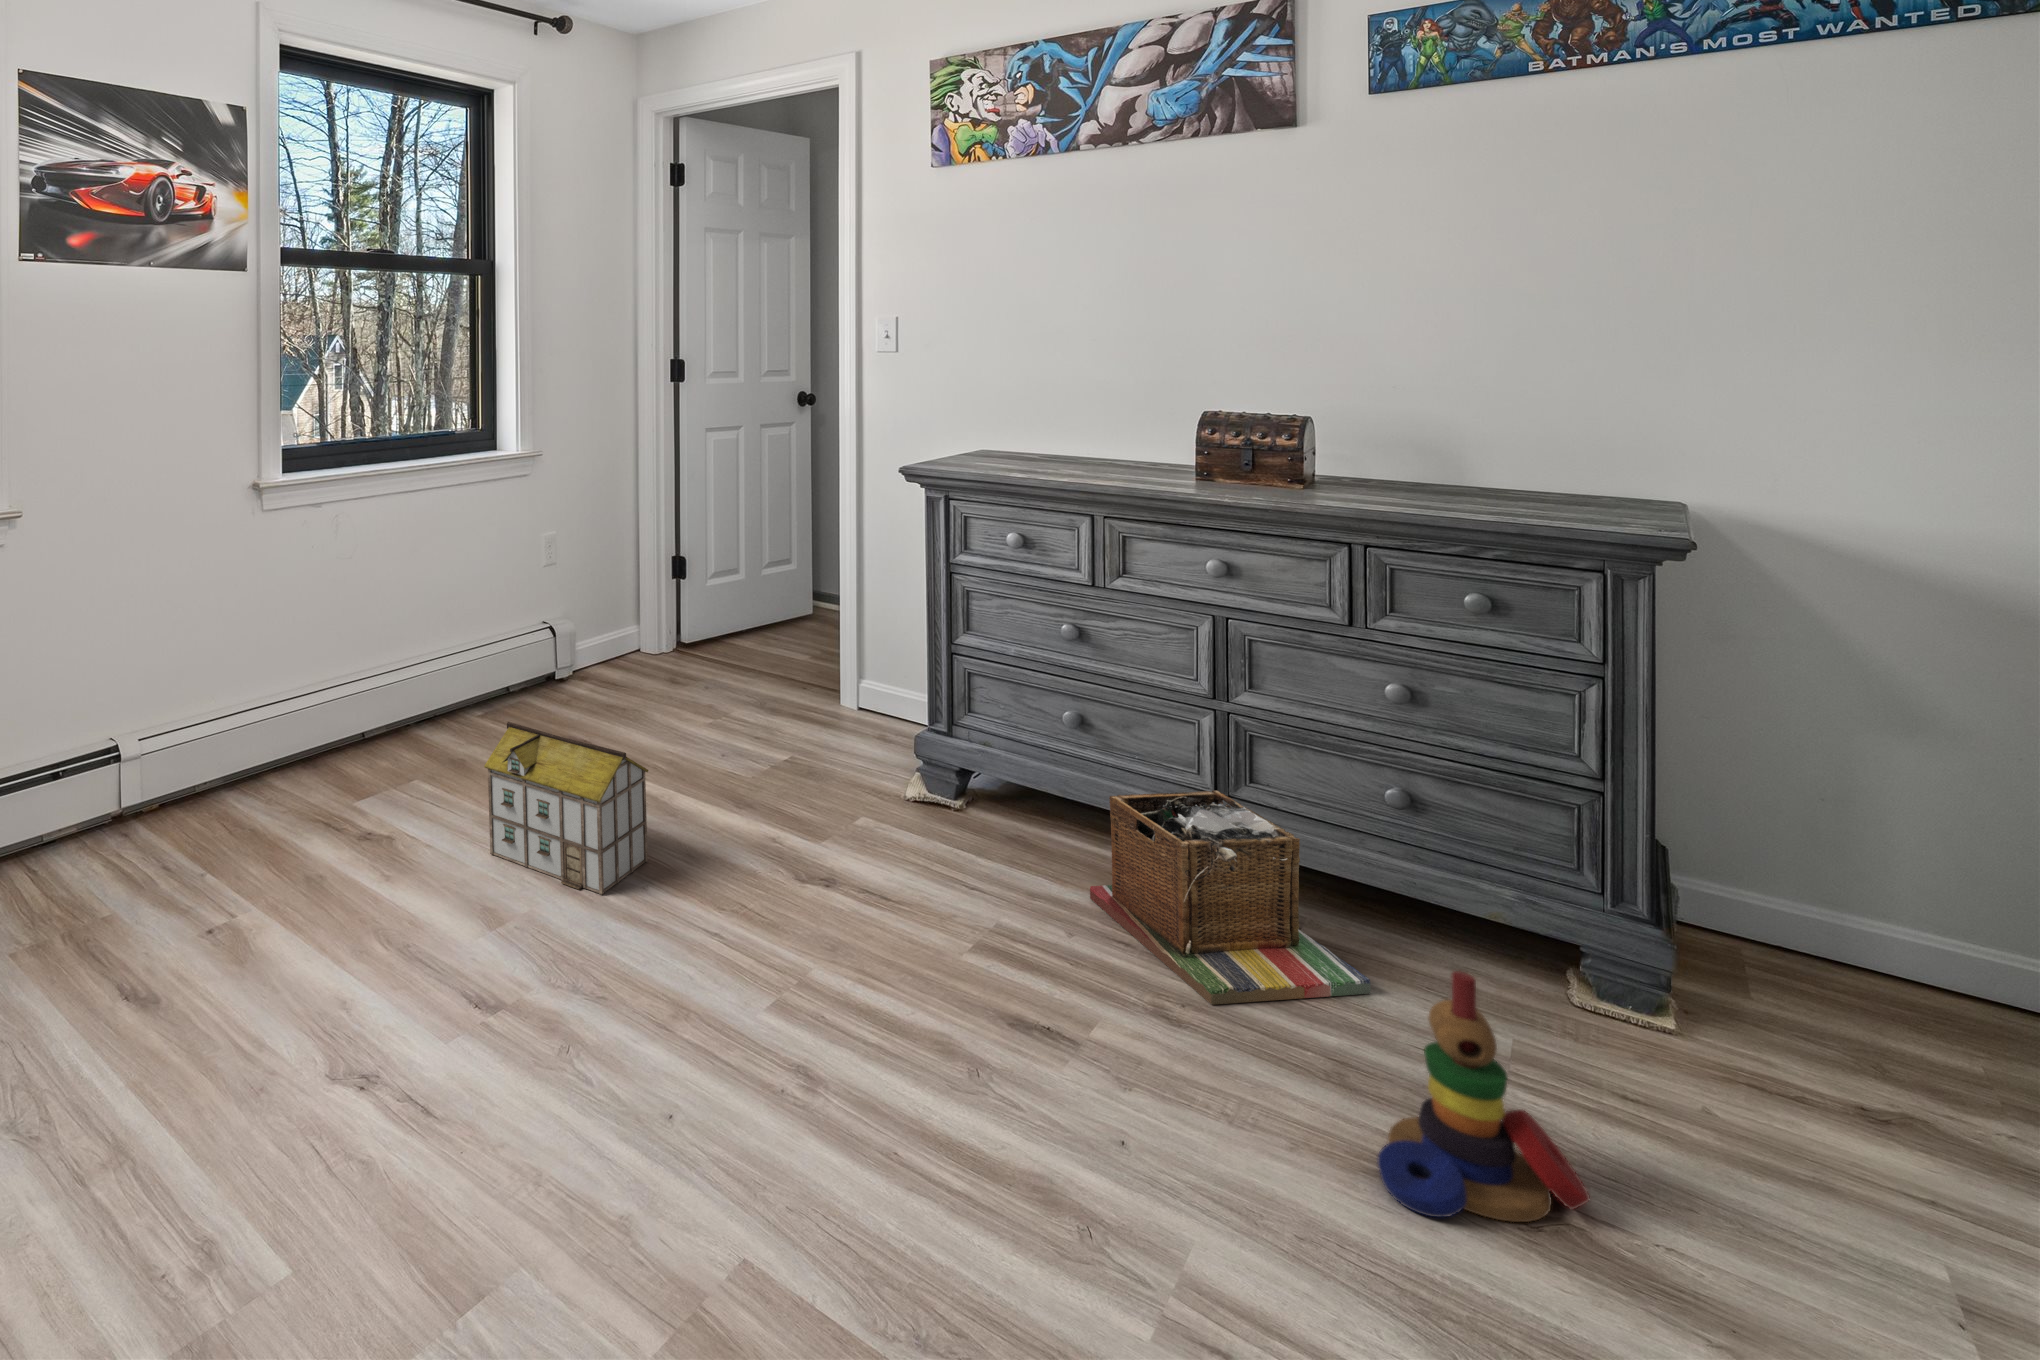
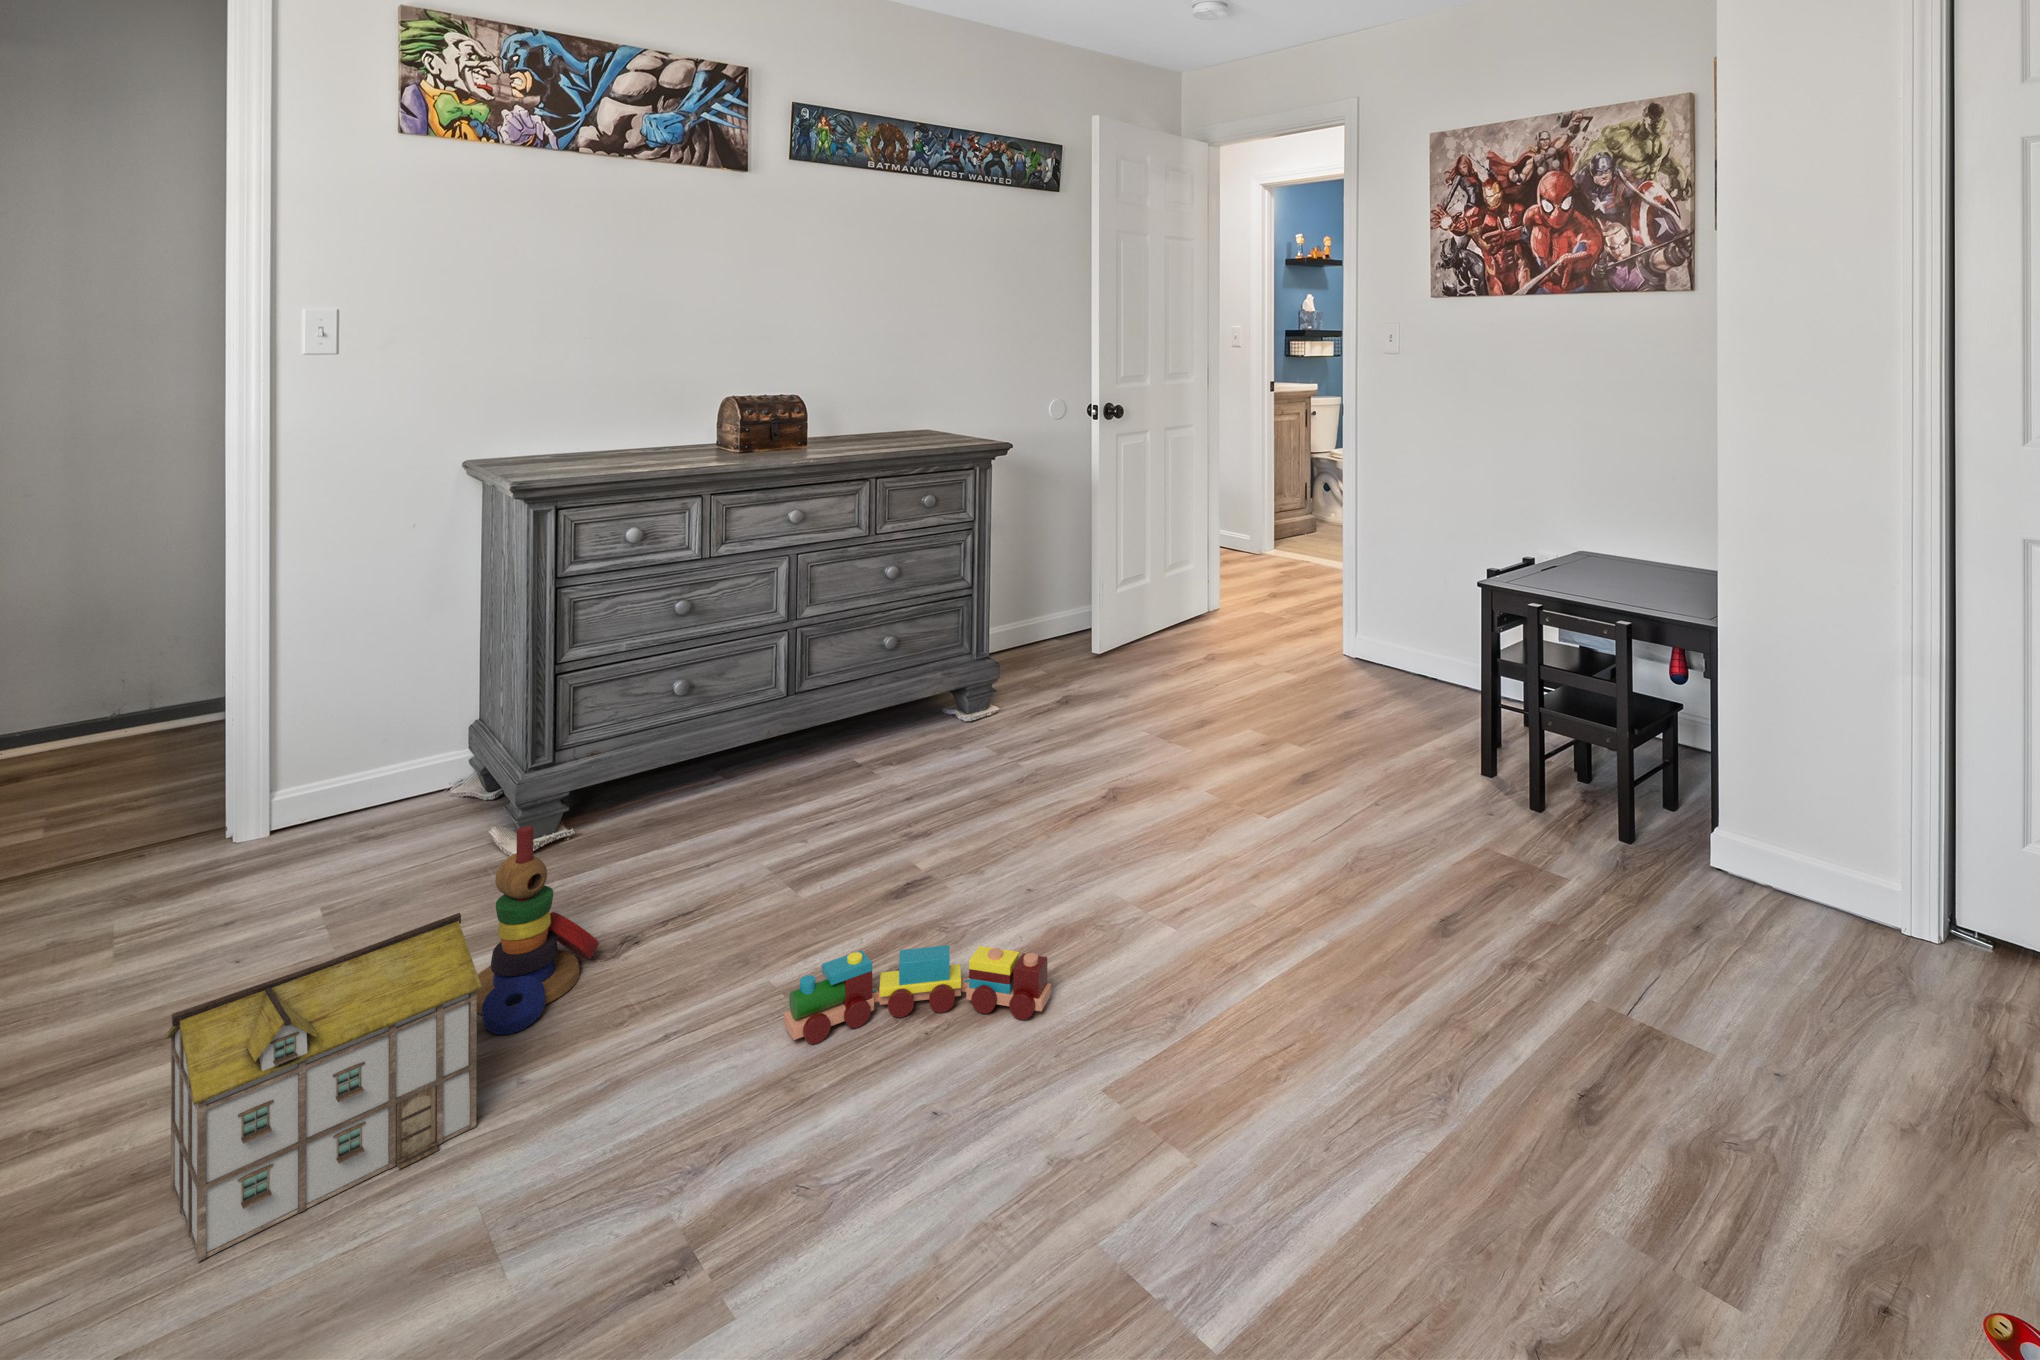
laundry basket: present [1090,790,1371,1005] -> none [776,689,946,821]
toy train: none [729,958,892,1174] -> present [784,945,1051,1044]
stacking toy: present [1378,971,1590,1222] -> present [477,826,599,1035]

